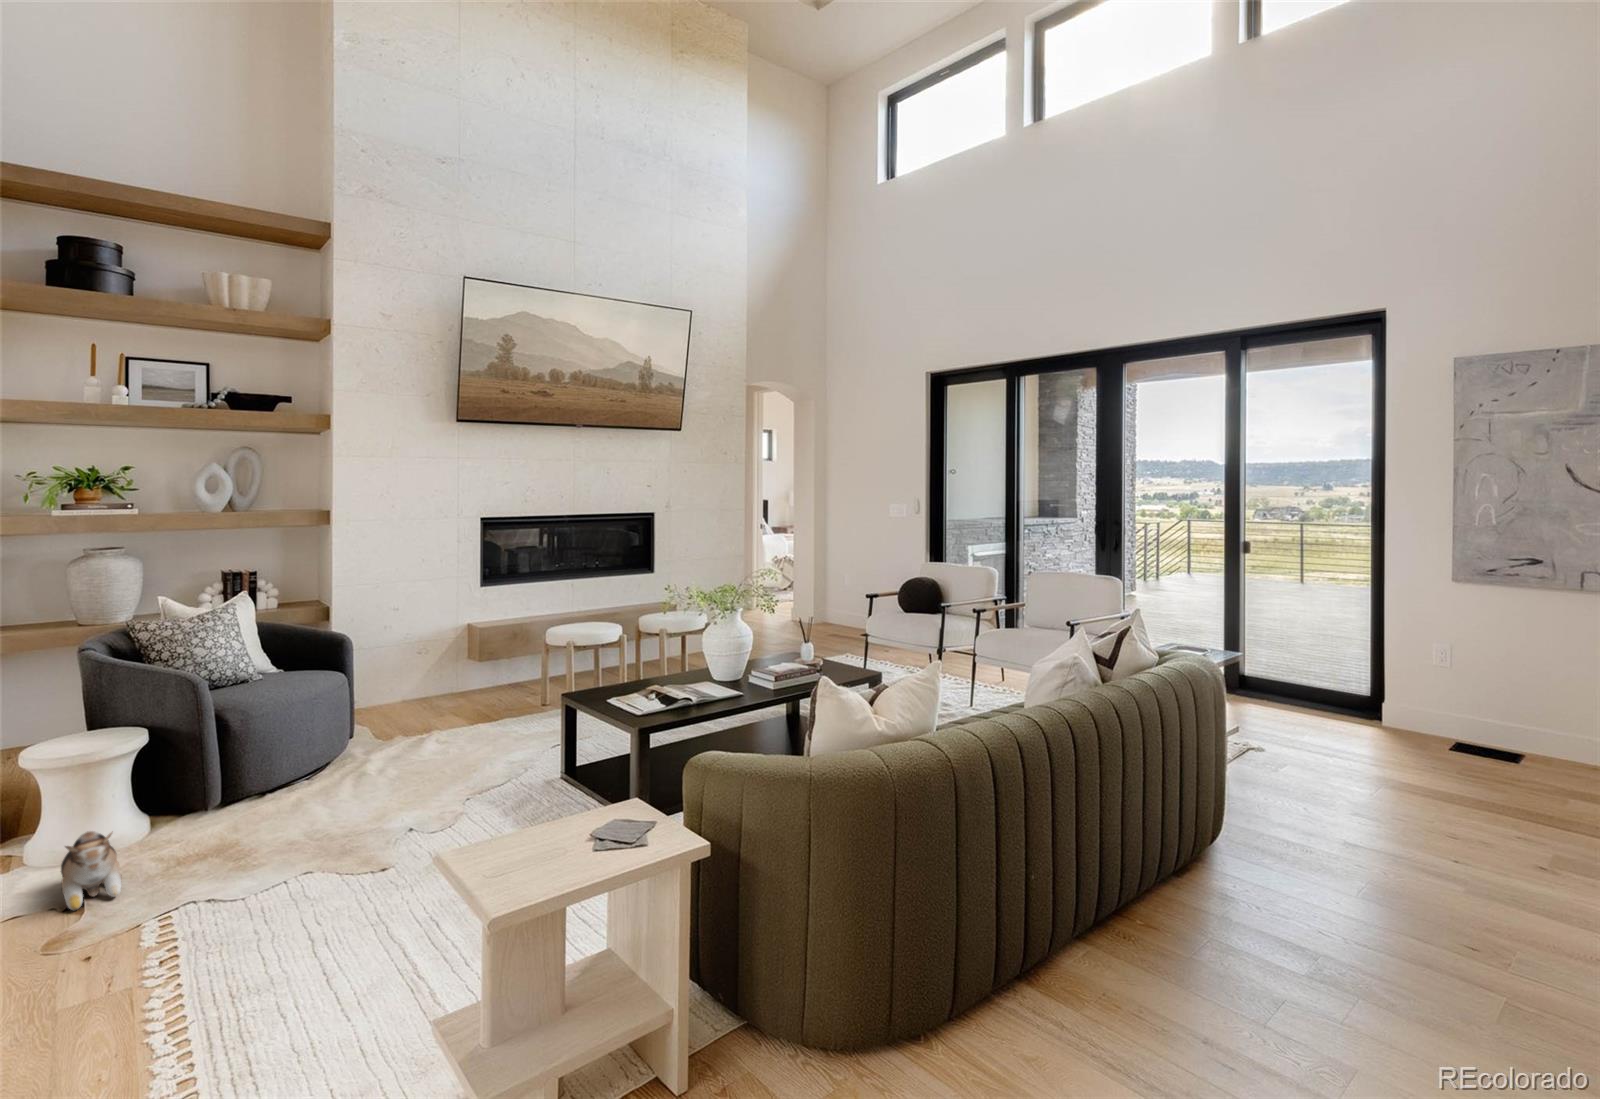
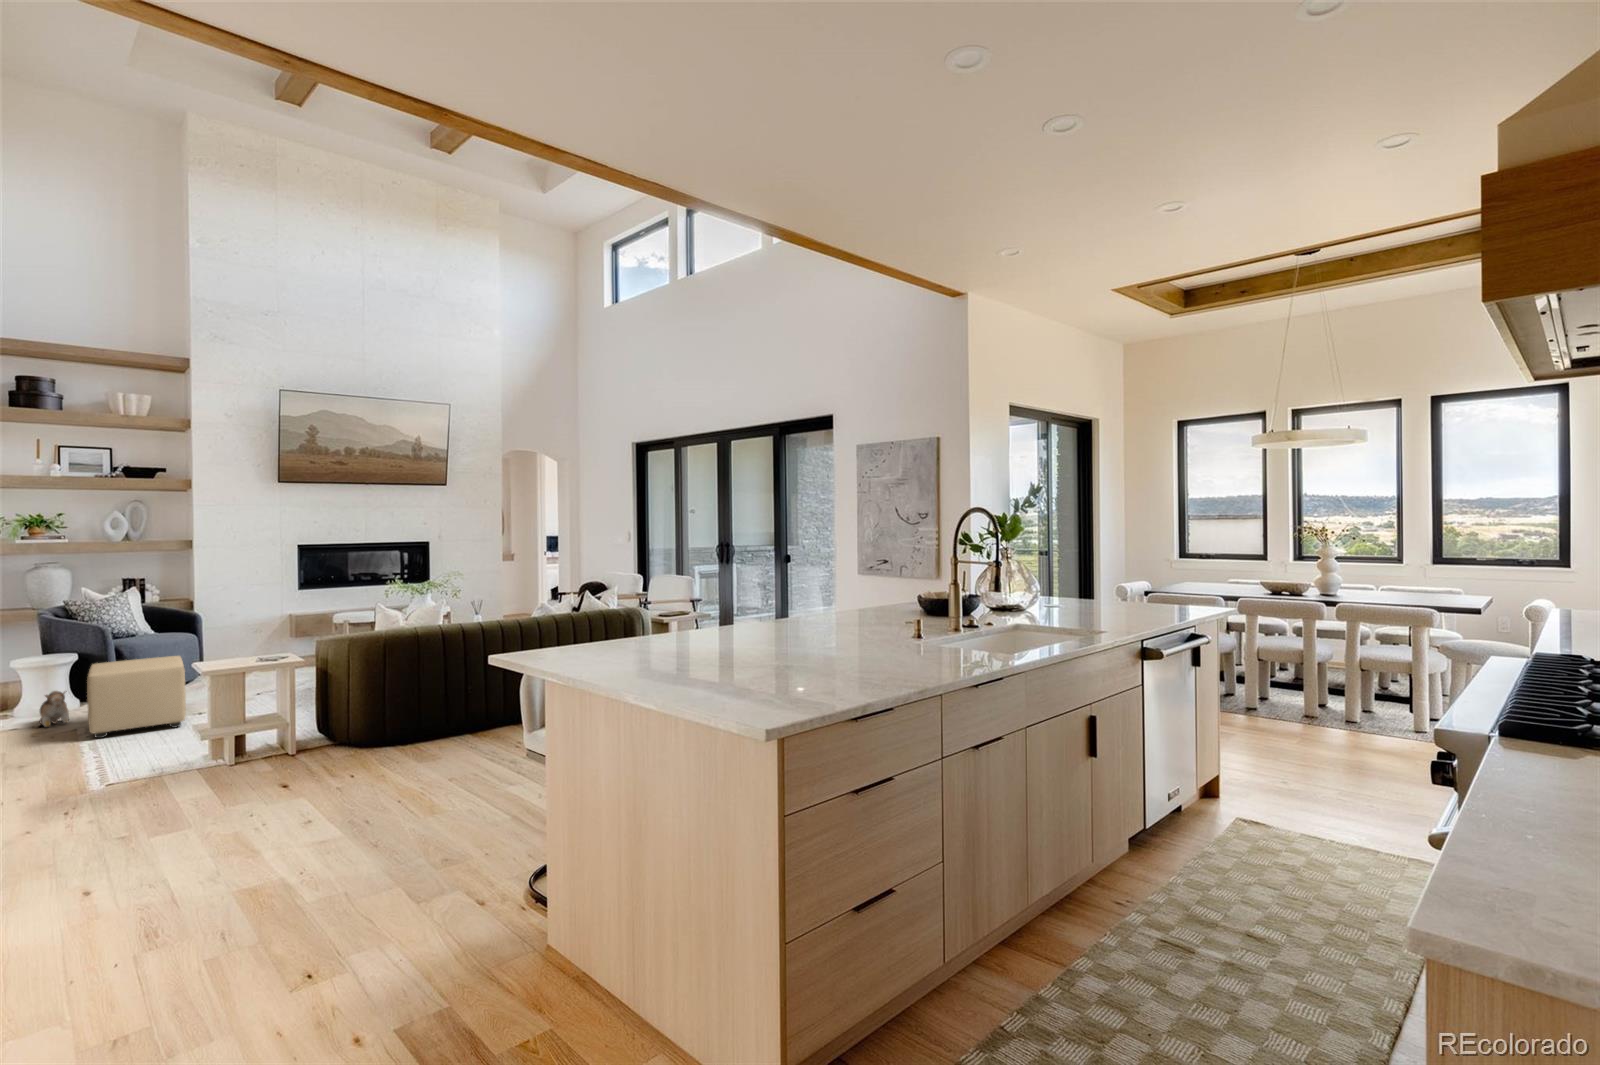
ottoman: none [146,748,359,967] -> present [87,656,186,738]

